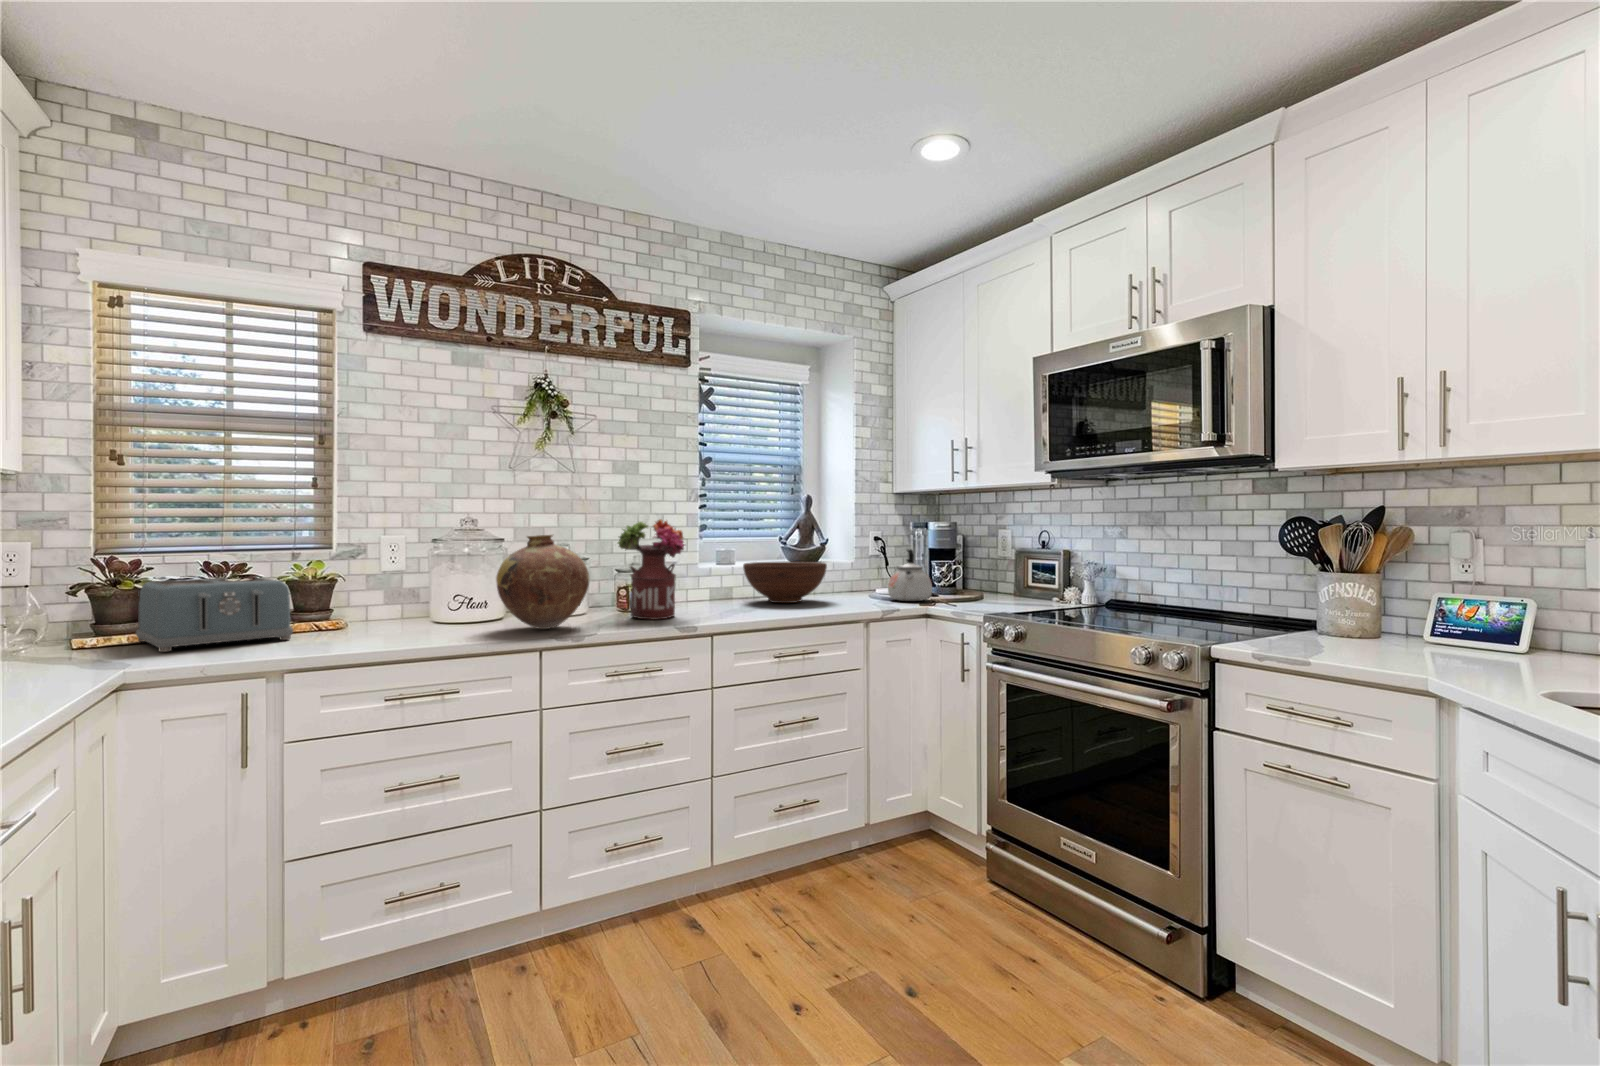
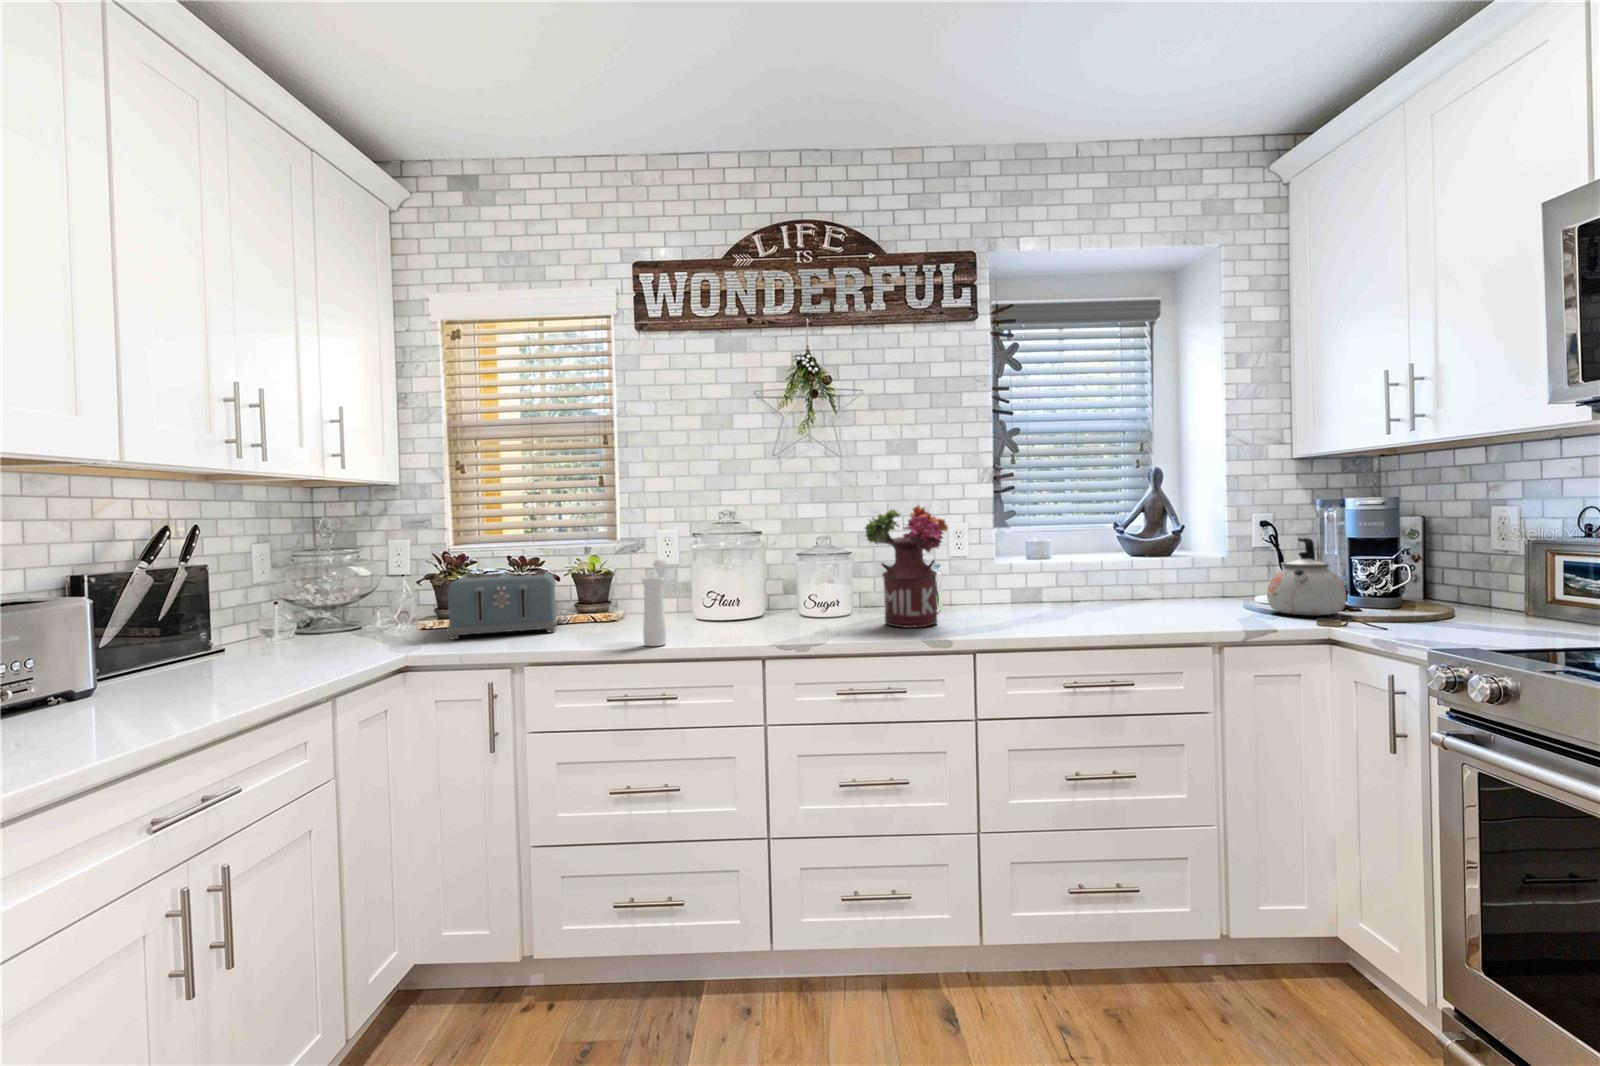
vase: present [496,535,589,629] -> none [723,527,823,634]
fruit bowl: present [743,562,827,603] -> none [1046,555,1165,611]
pepper mill: none [426,563,451,644] -> present [642,559,669,646]

